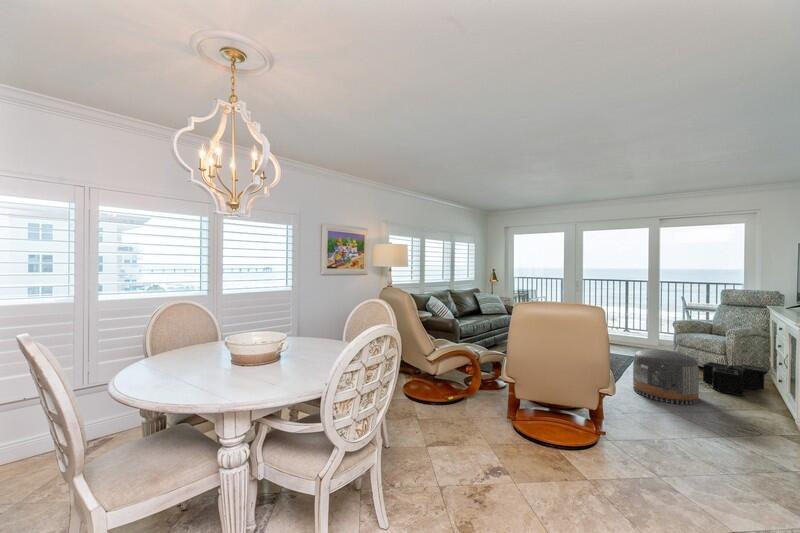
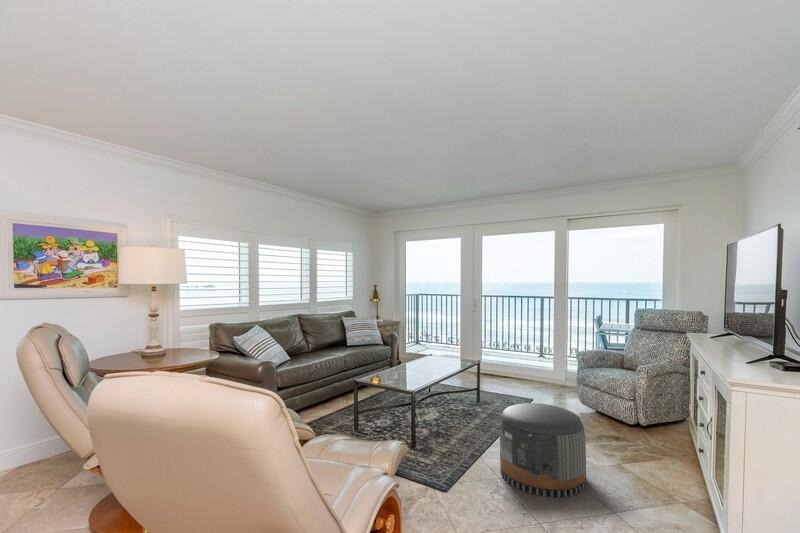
storage bin: present [703,362,769,396] -> none [599,413,685,471]

